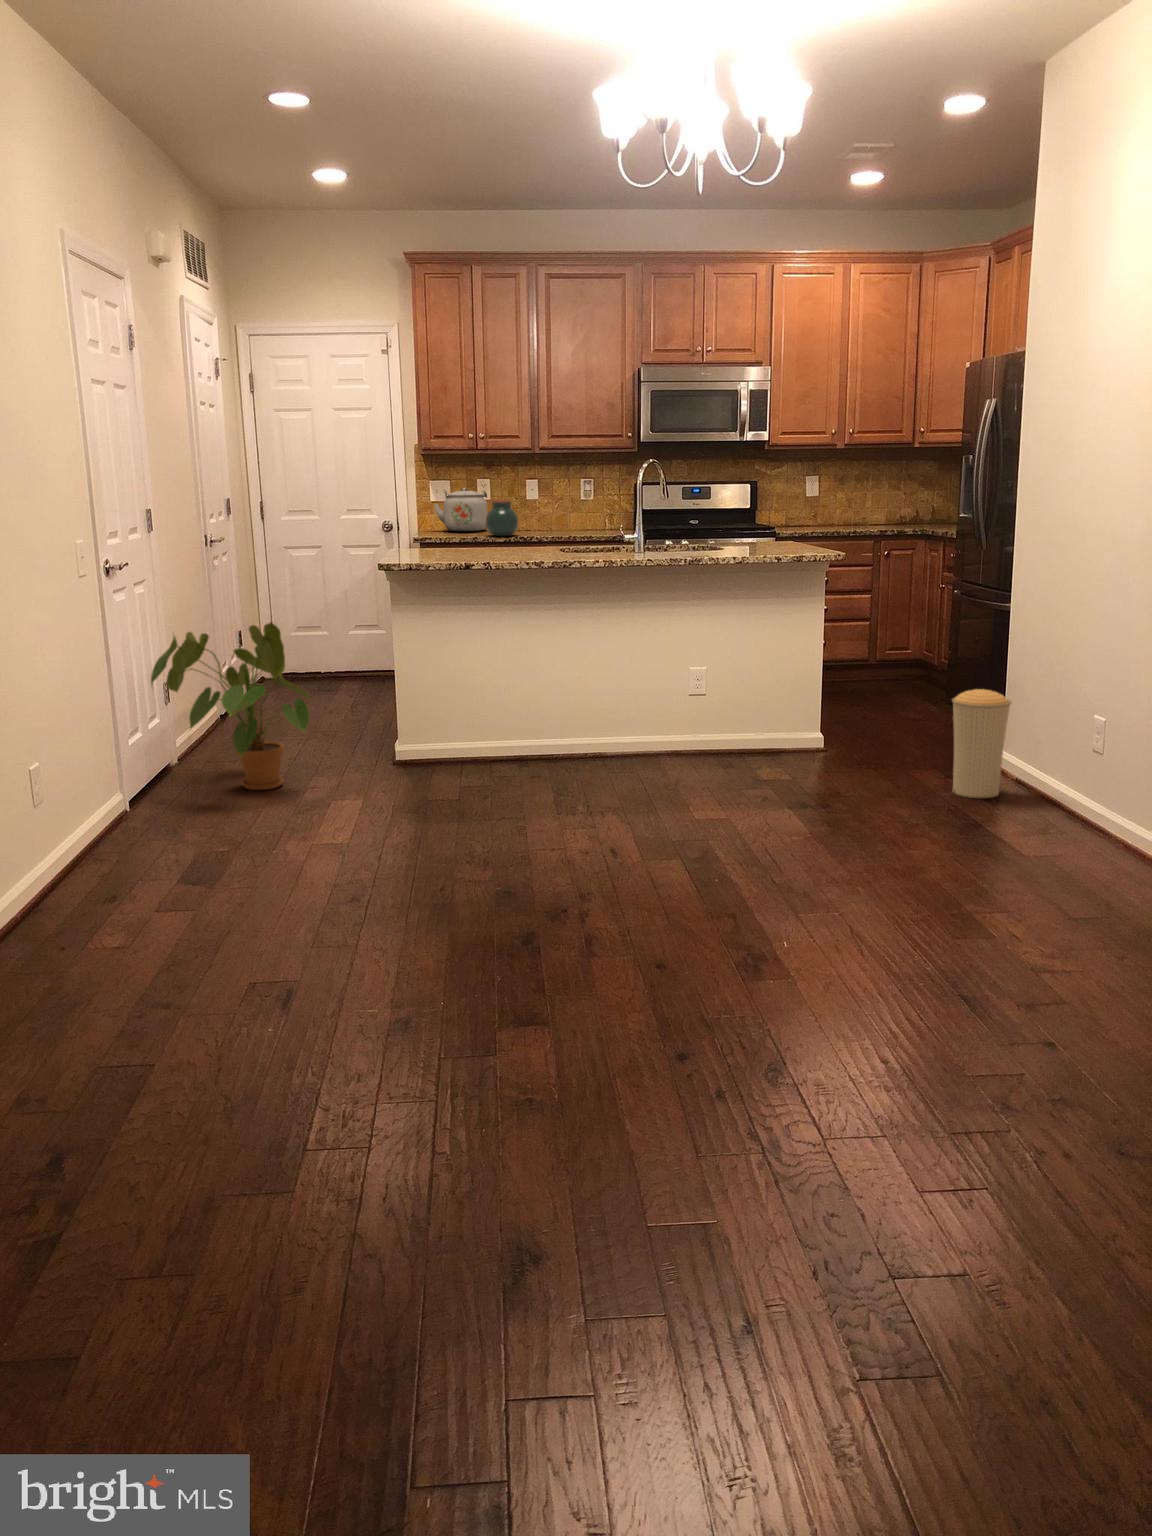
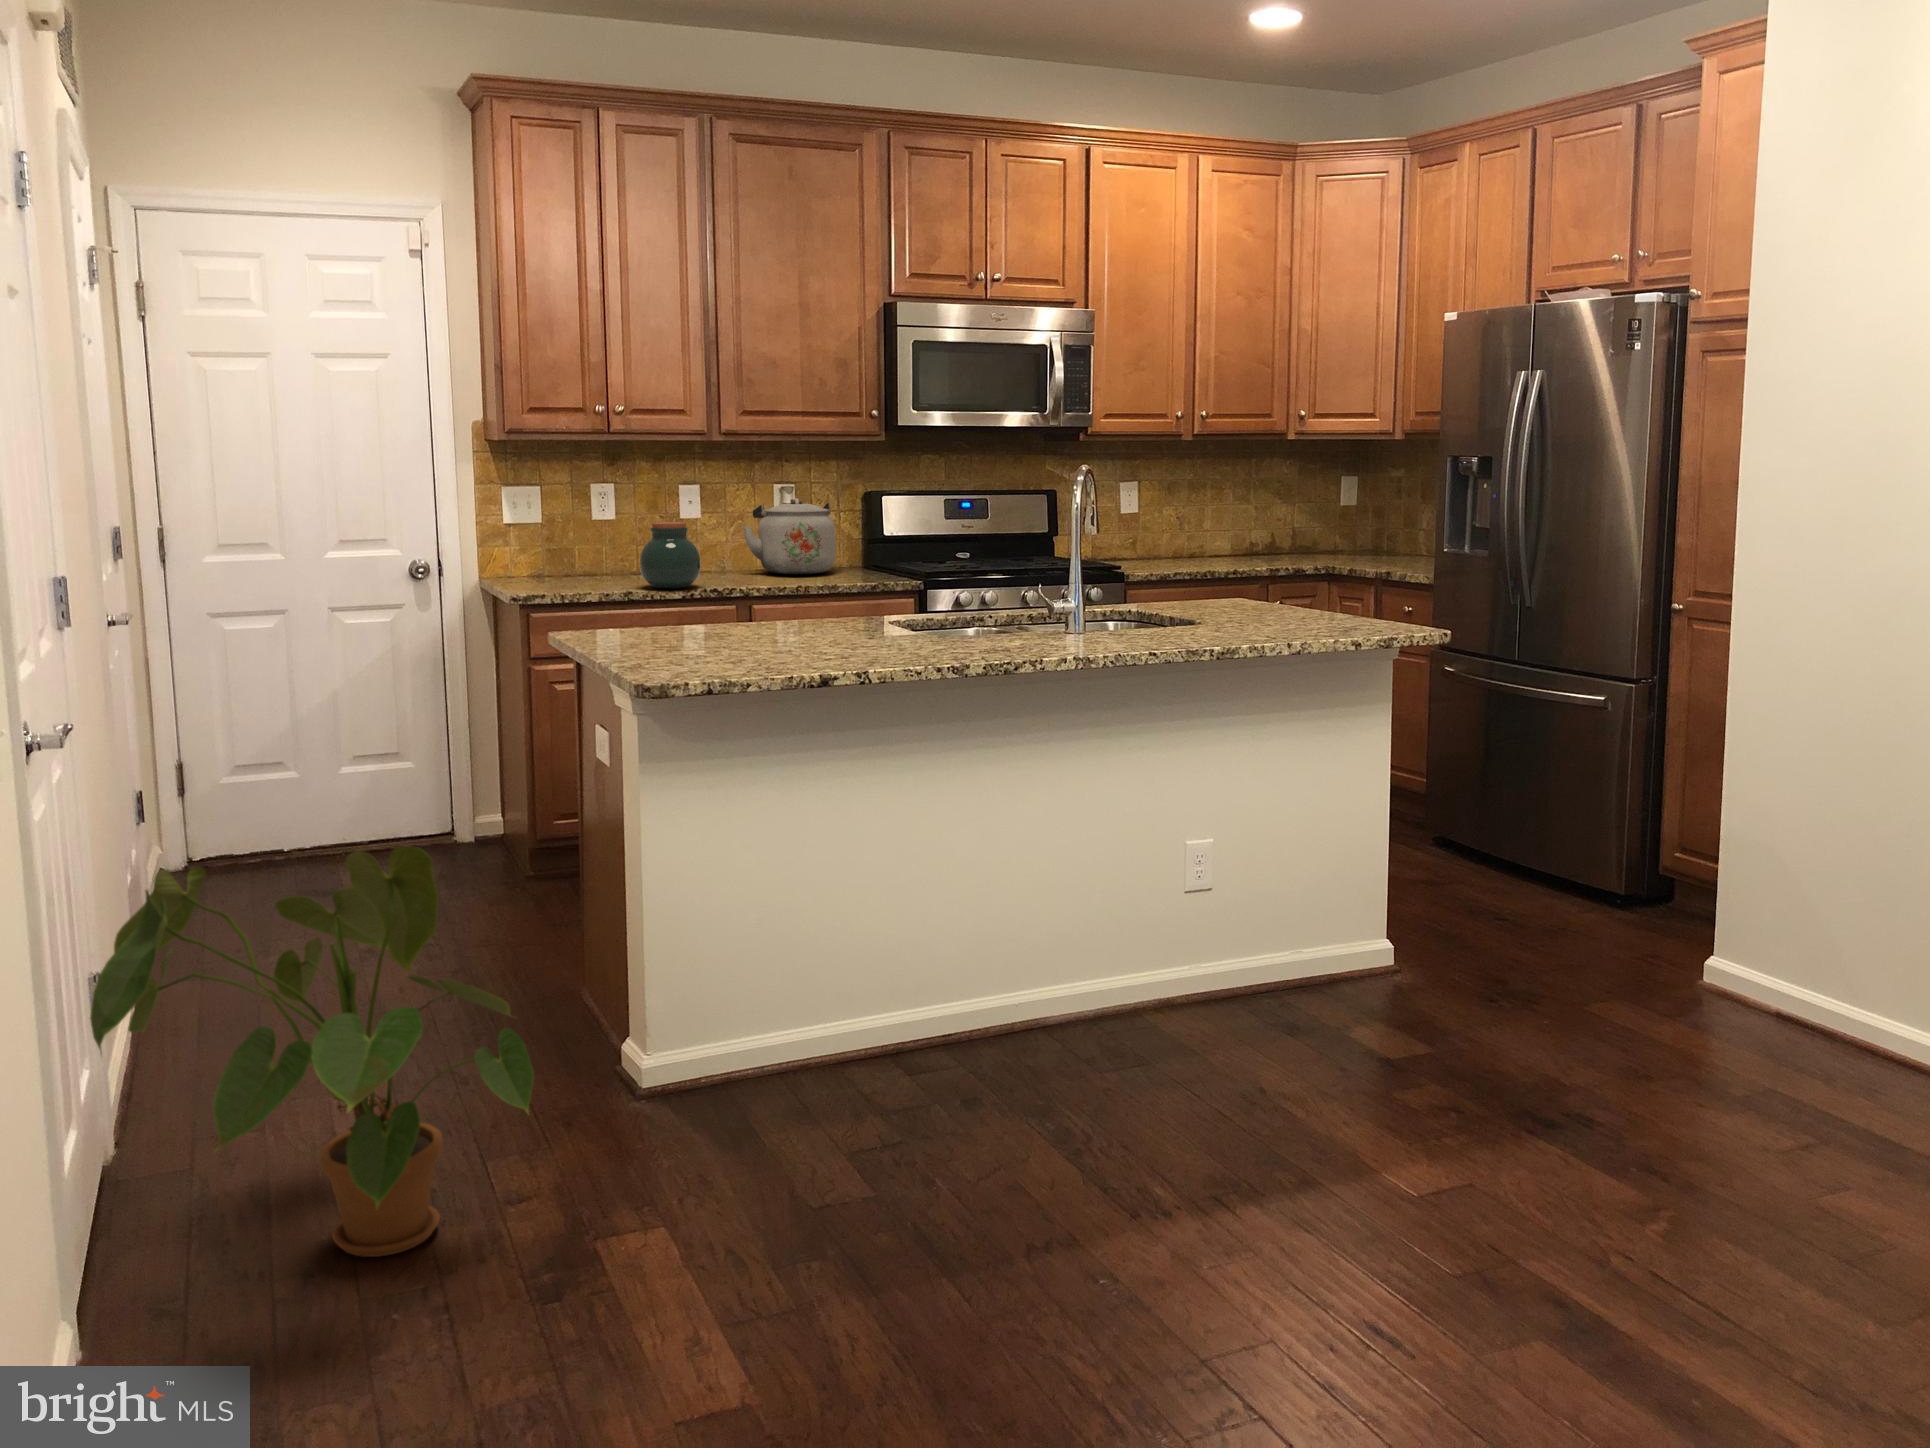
kettle: present [434,488,487,532] -> present [742,498,836,574]
trash can: present [952,689,1011,798] -> none [1726,869,1838,1066]

